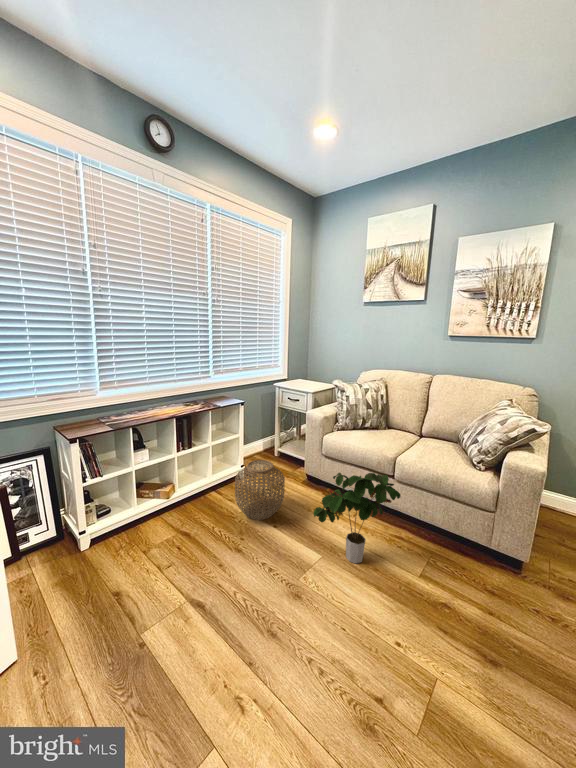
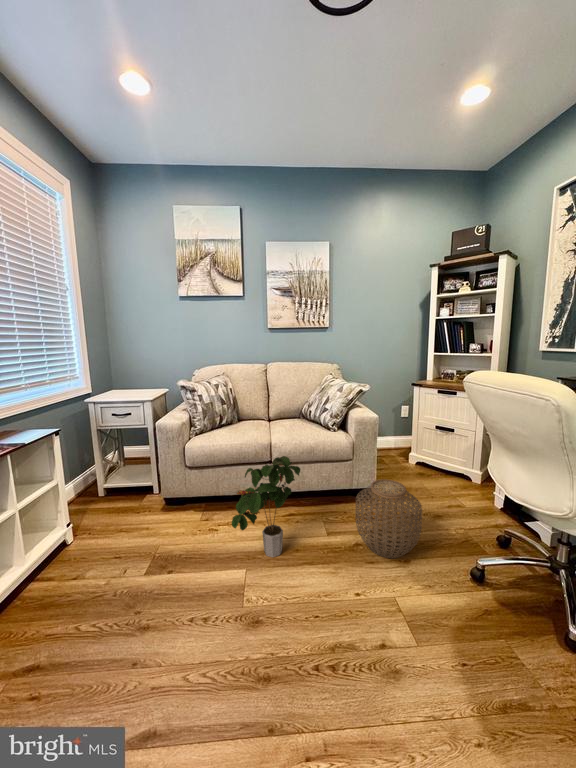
woven basket: present [235,460,285,520] -> present [355,479,422,558]

